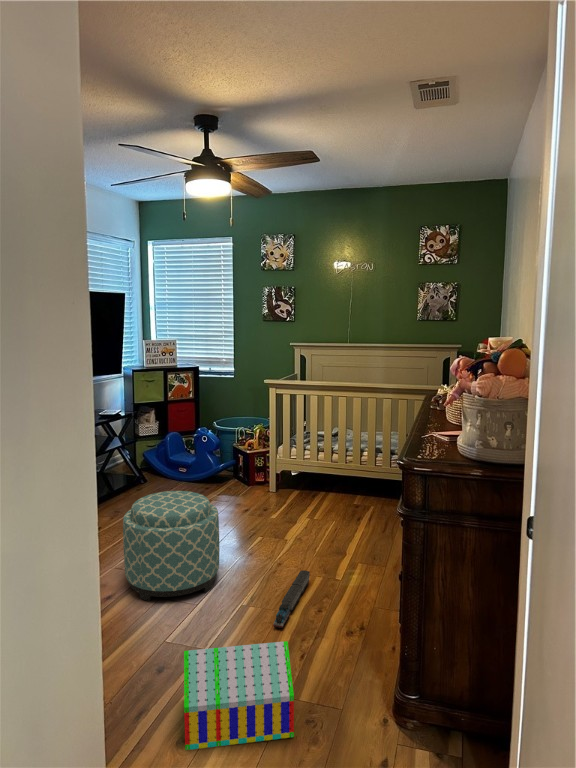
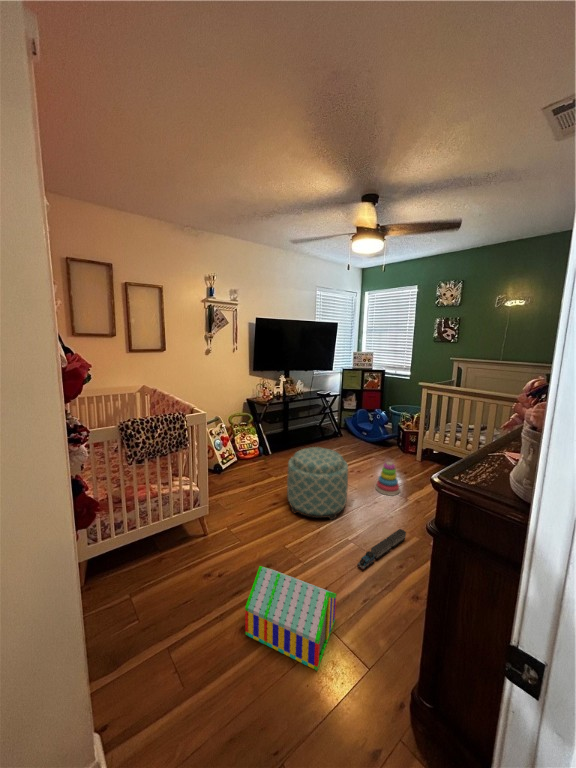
stacking toy: none [239,495,273,542] -> present [376,462,400,495]

